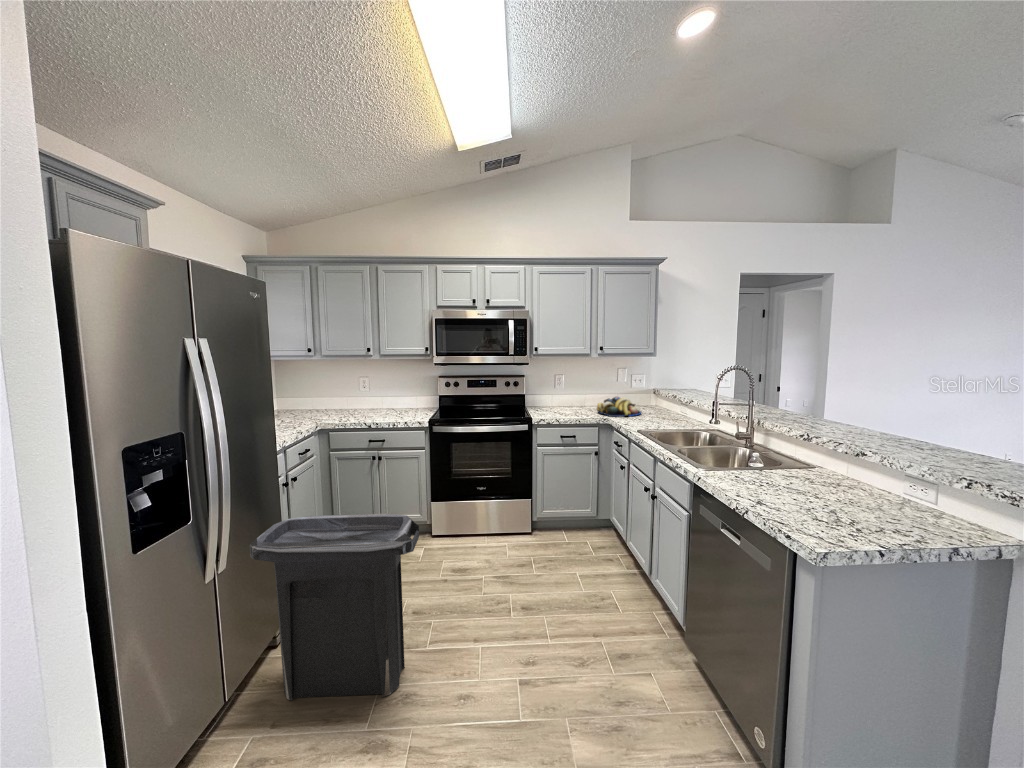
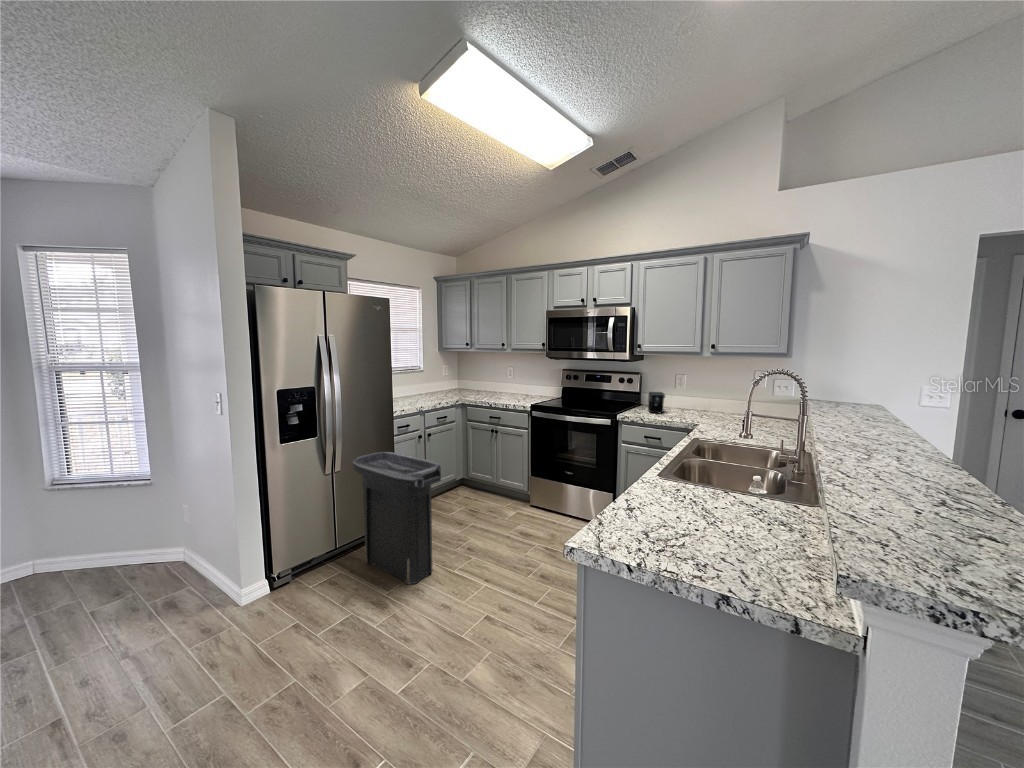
coffee maker: none [544,393,571,414] -> present [648,392,665,413]
fruit bowl: present [597,397,641,417] -> none [701,402,756,425]

